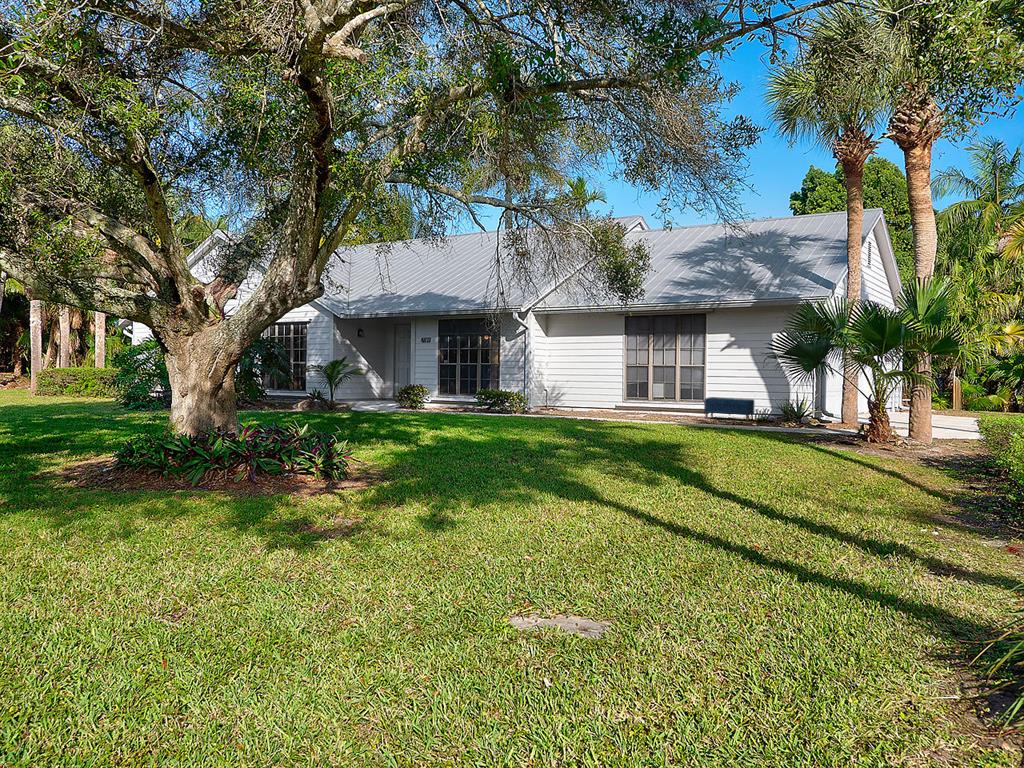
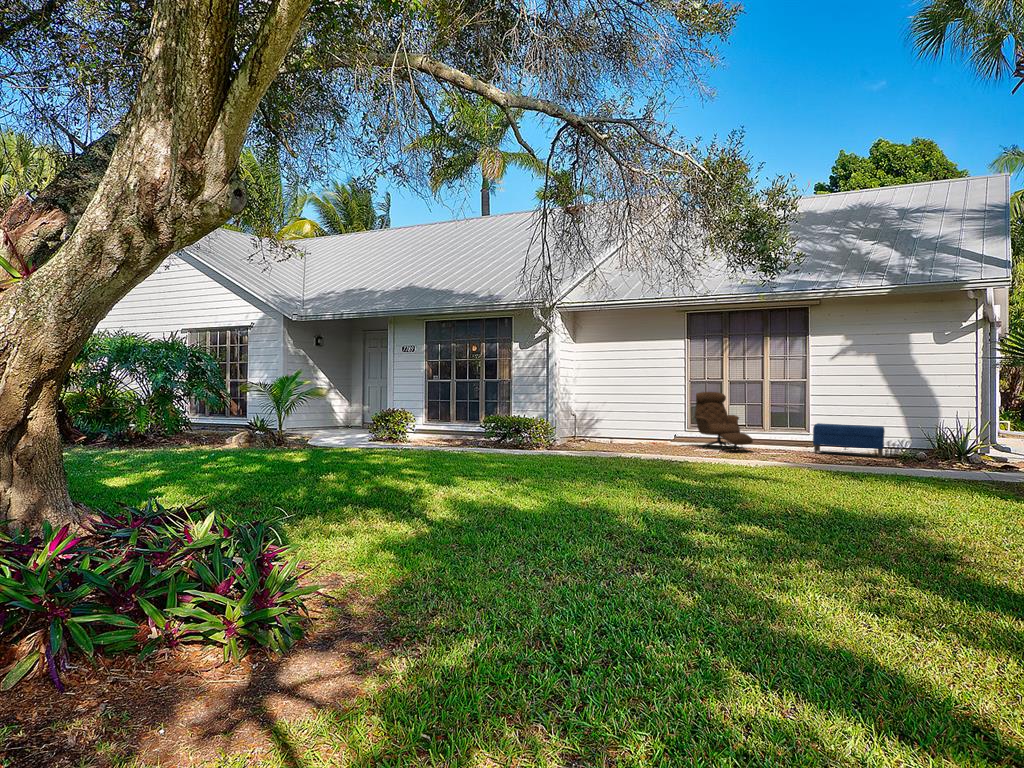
lounge chair: none [626,374,663,417] -> present [694,392,753,452]

